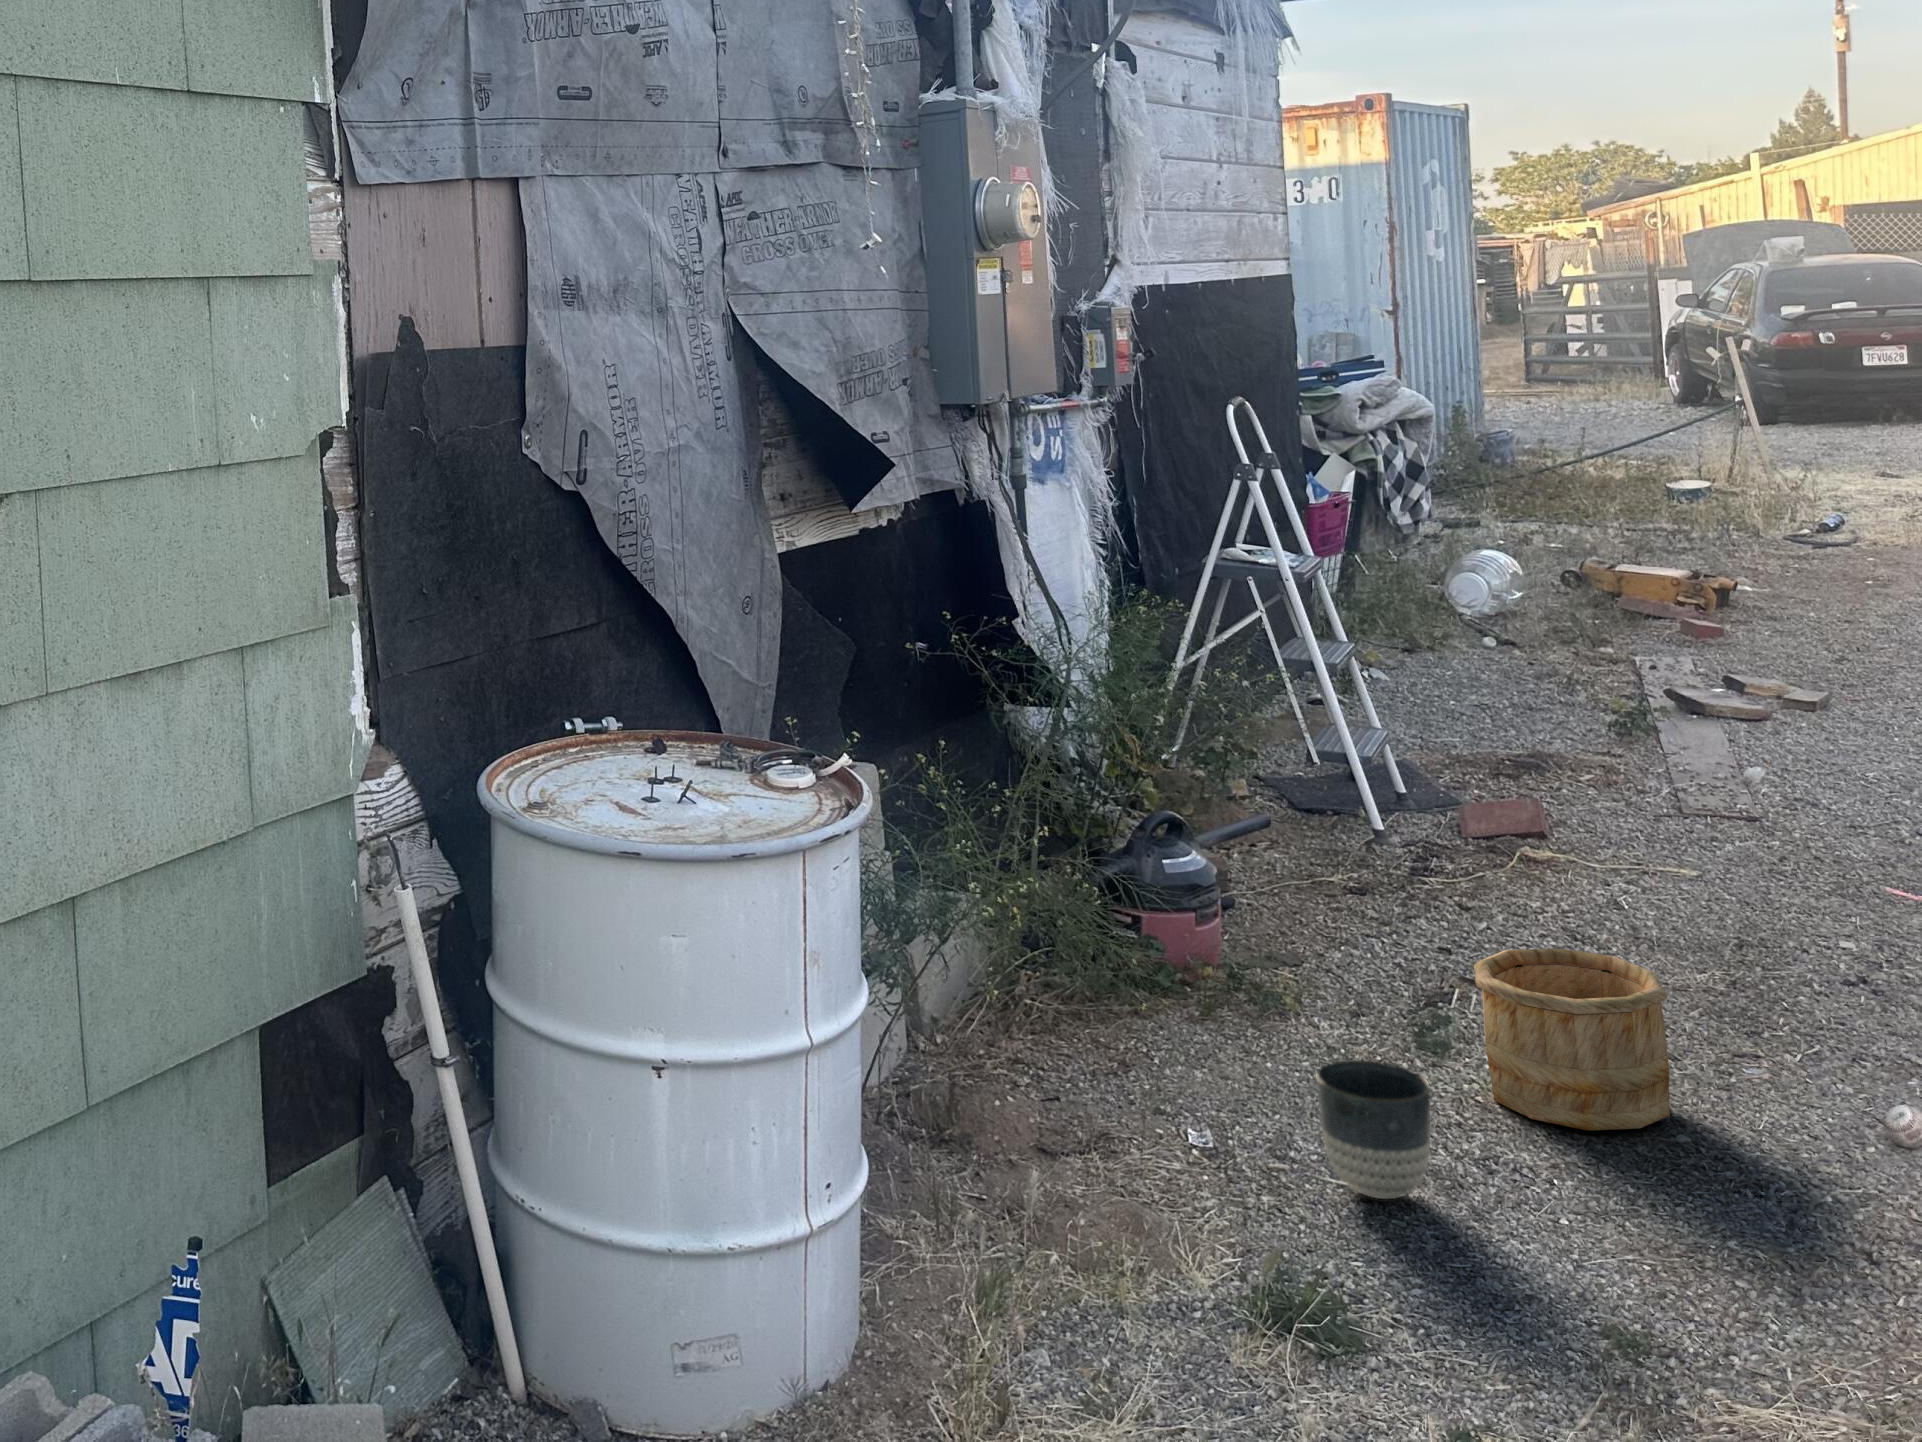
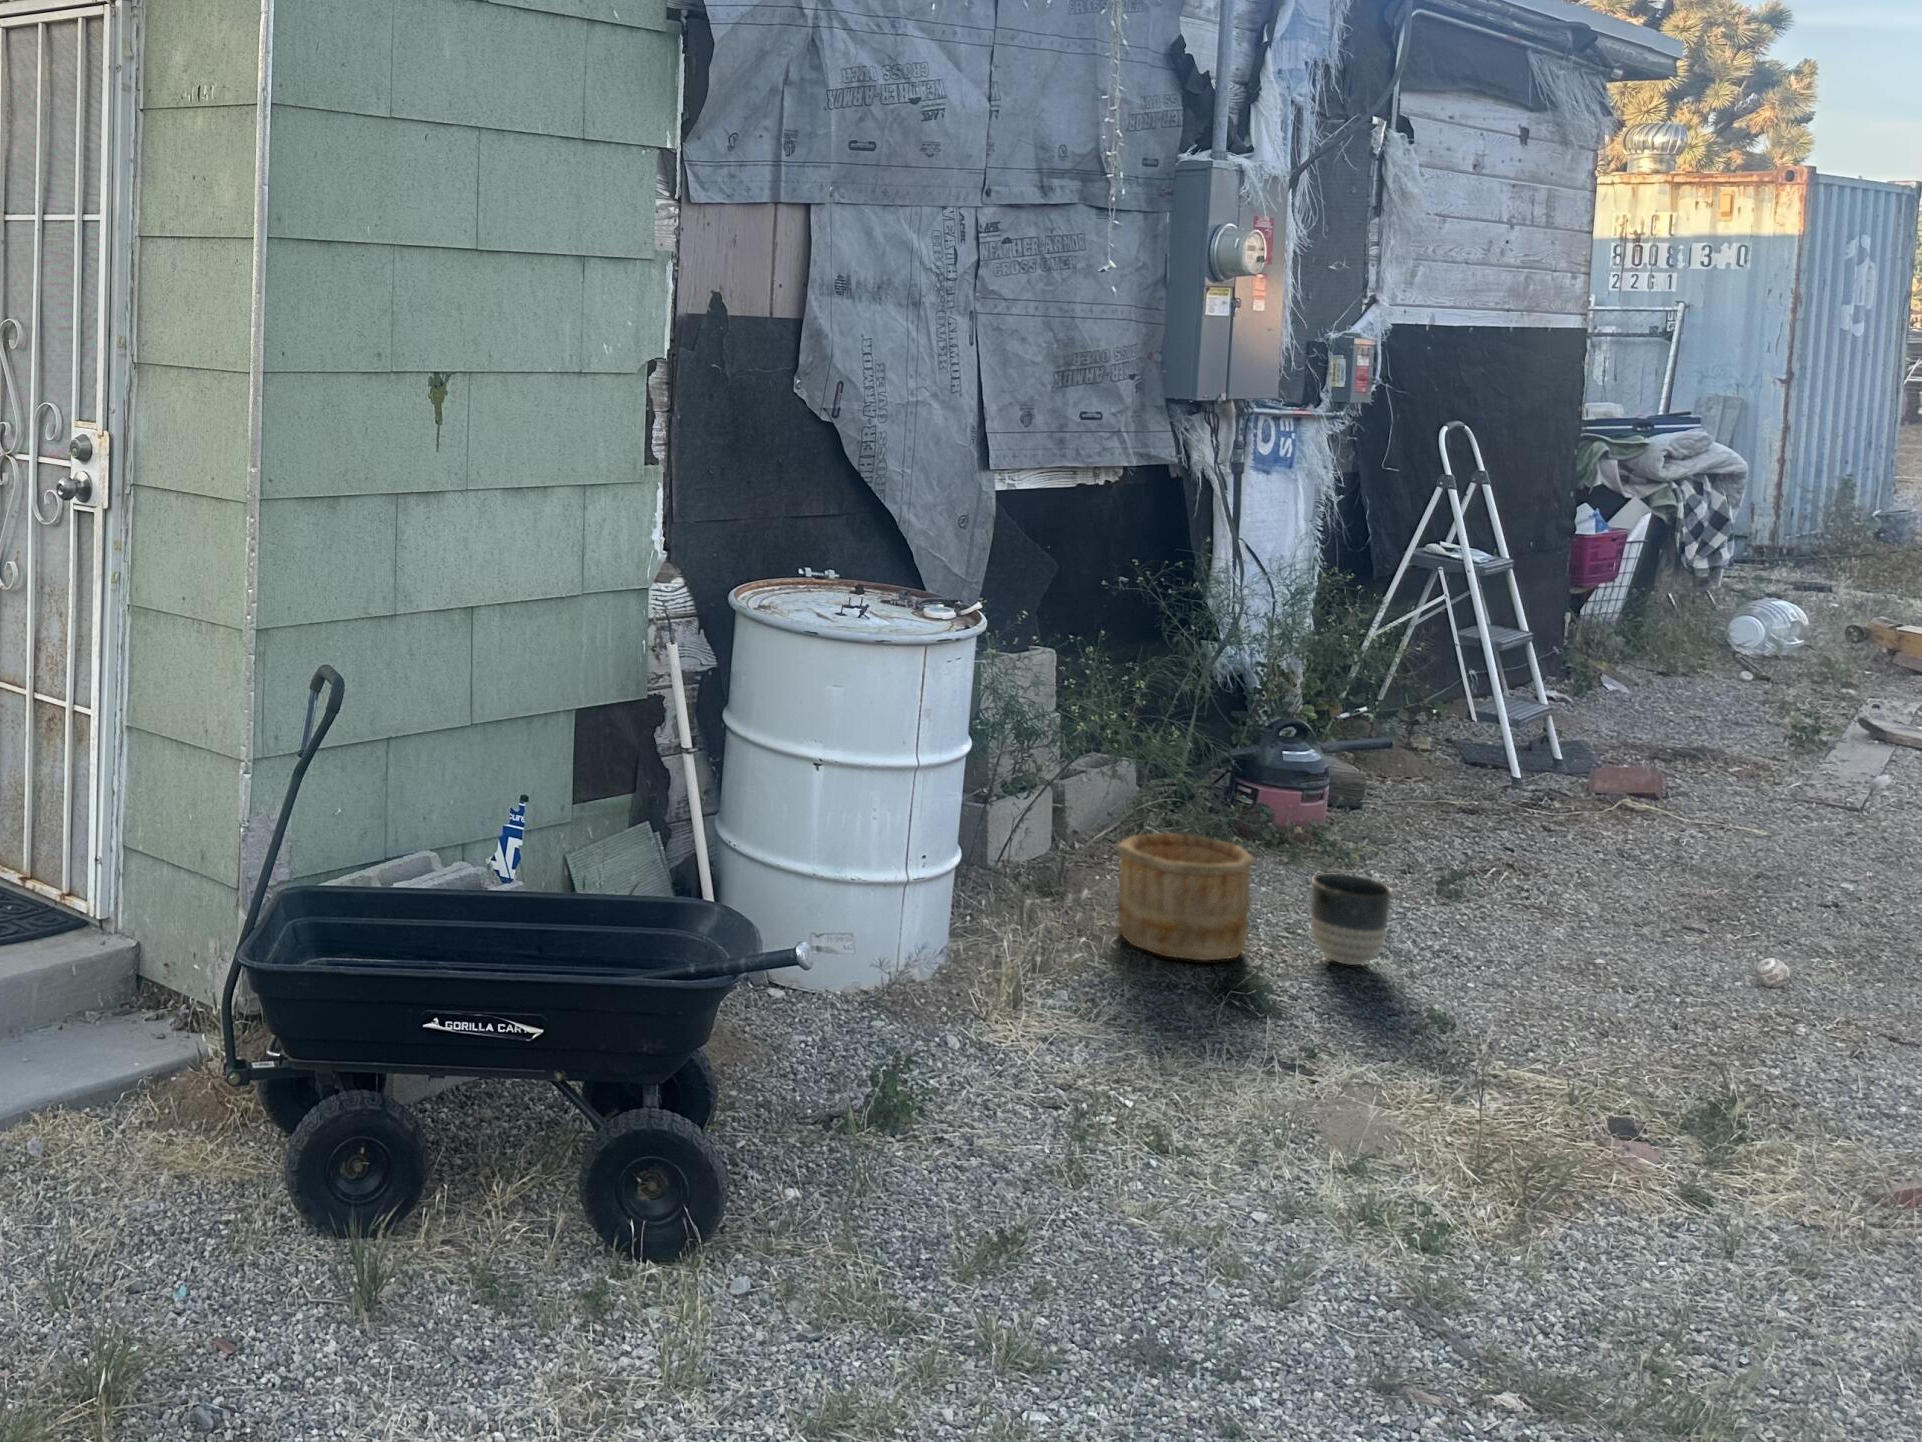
wooden bucket: present [1474,949,1670,1131] -> present [1117,833,1254,960]

